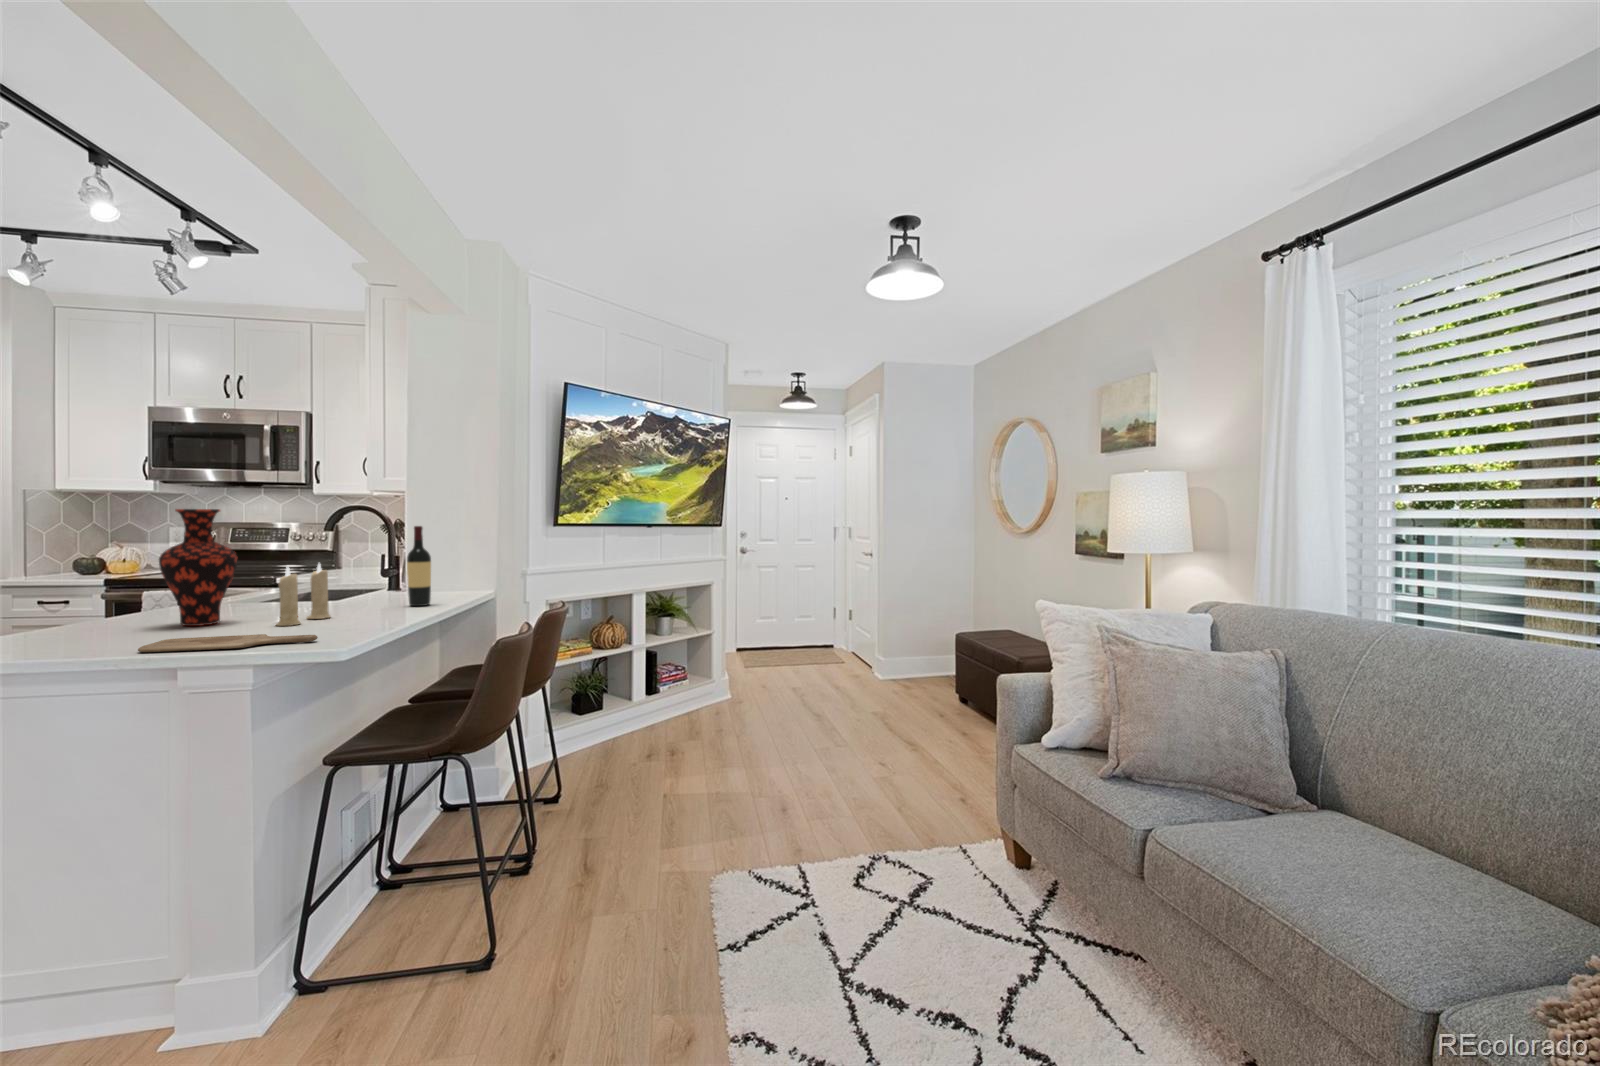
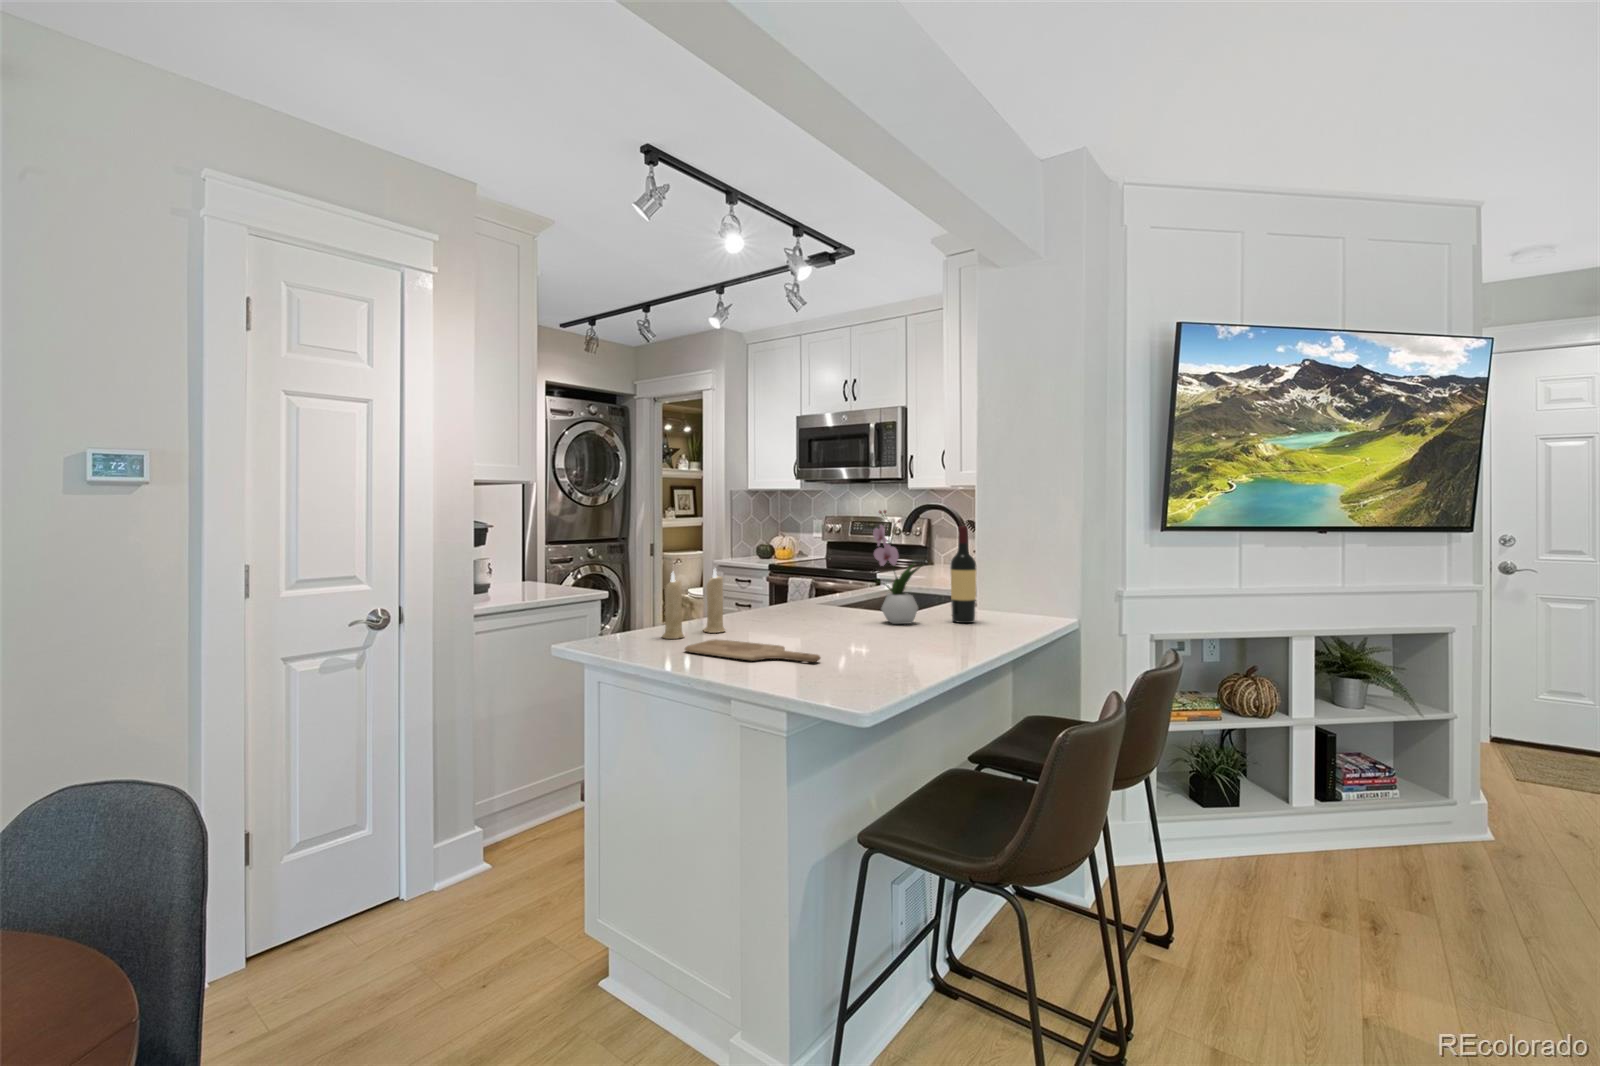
vase: present [159,509,237,626] -> none [734,509,791,624]
flower arrangement: none [330,512,385,612] -> present [873,510,921,624]
candle: present [276,564,330,626] -> present [662,569,725,639]

